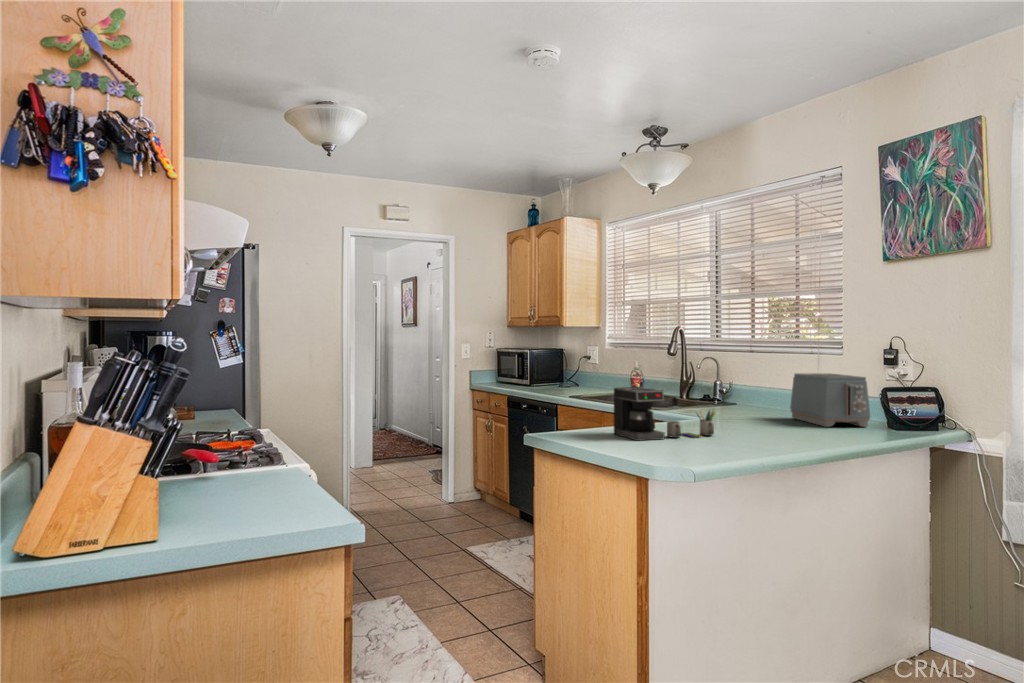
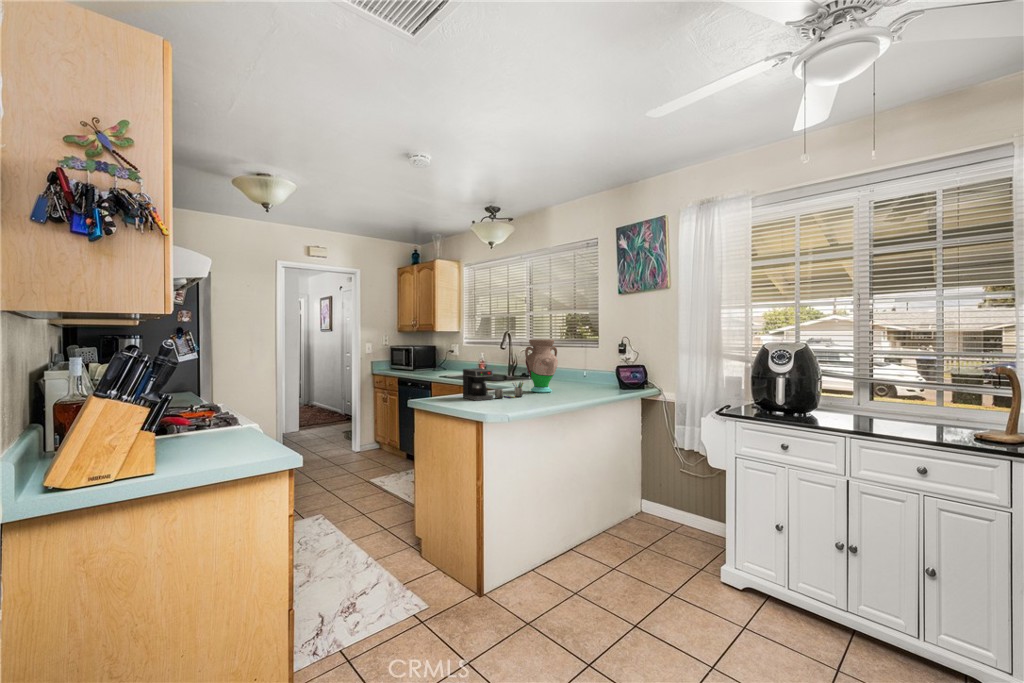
vase: none [716,341,772,429] -> present [525,340,558,393]
toaster: present [790,373,870,427] -> none [571,359,612,390]

